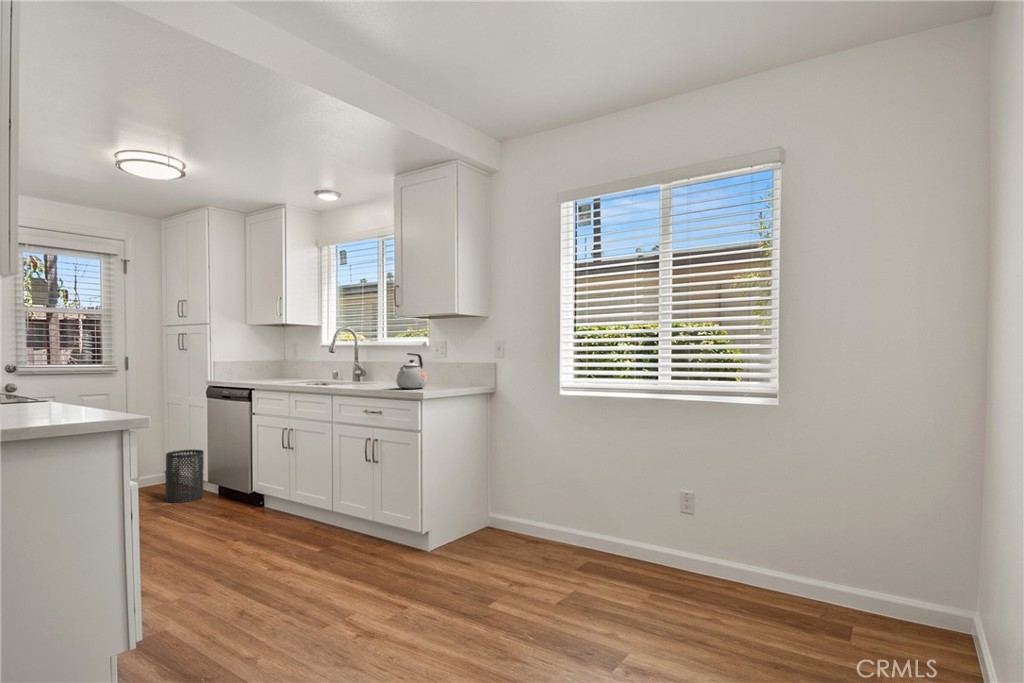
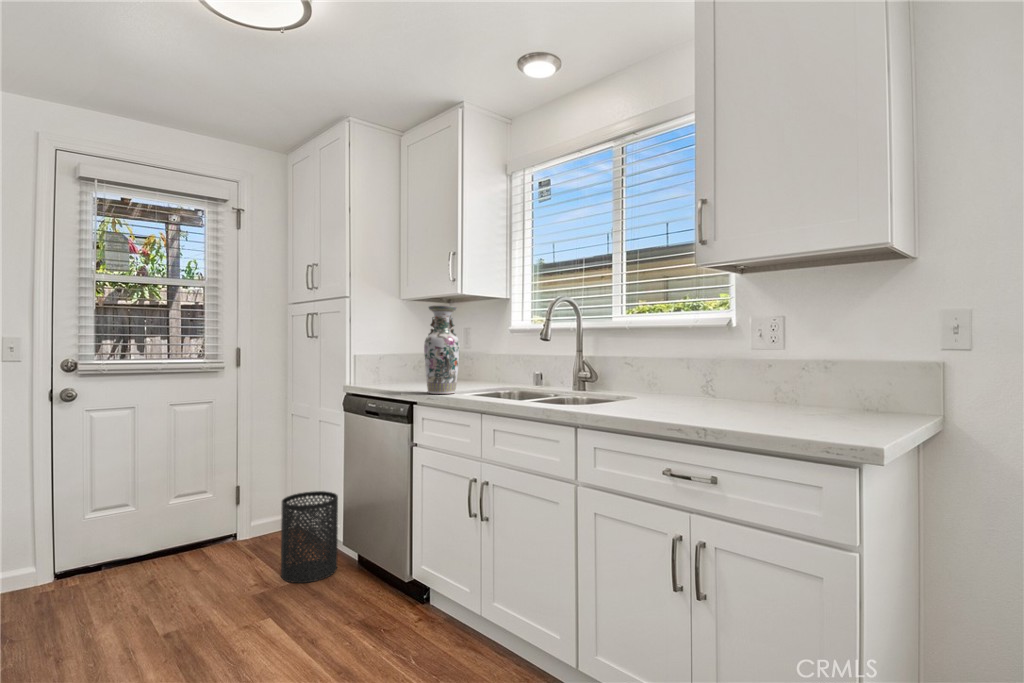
vase: none [259,335,280,384] -> present [424,305,460,394]
kettle: present [396,353,427,389] -> none [747,330,830,418]

